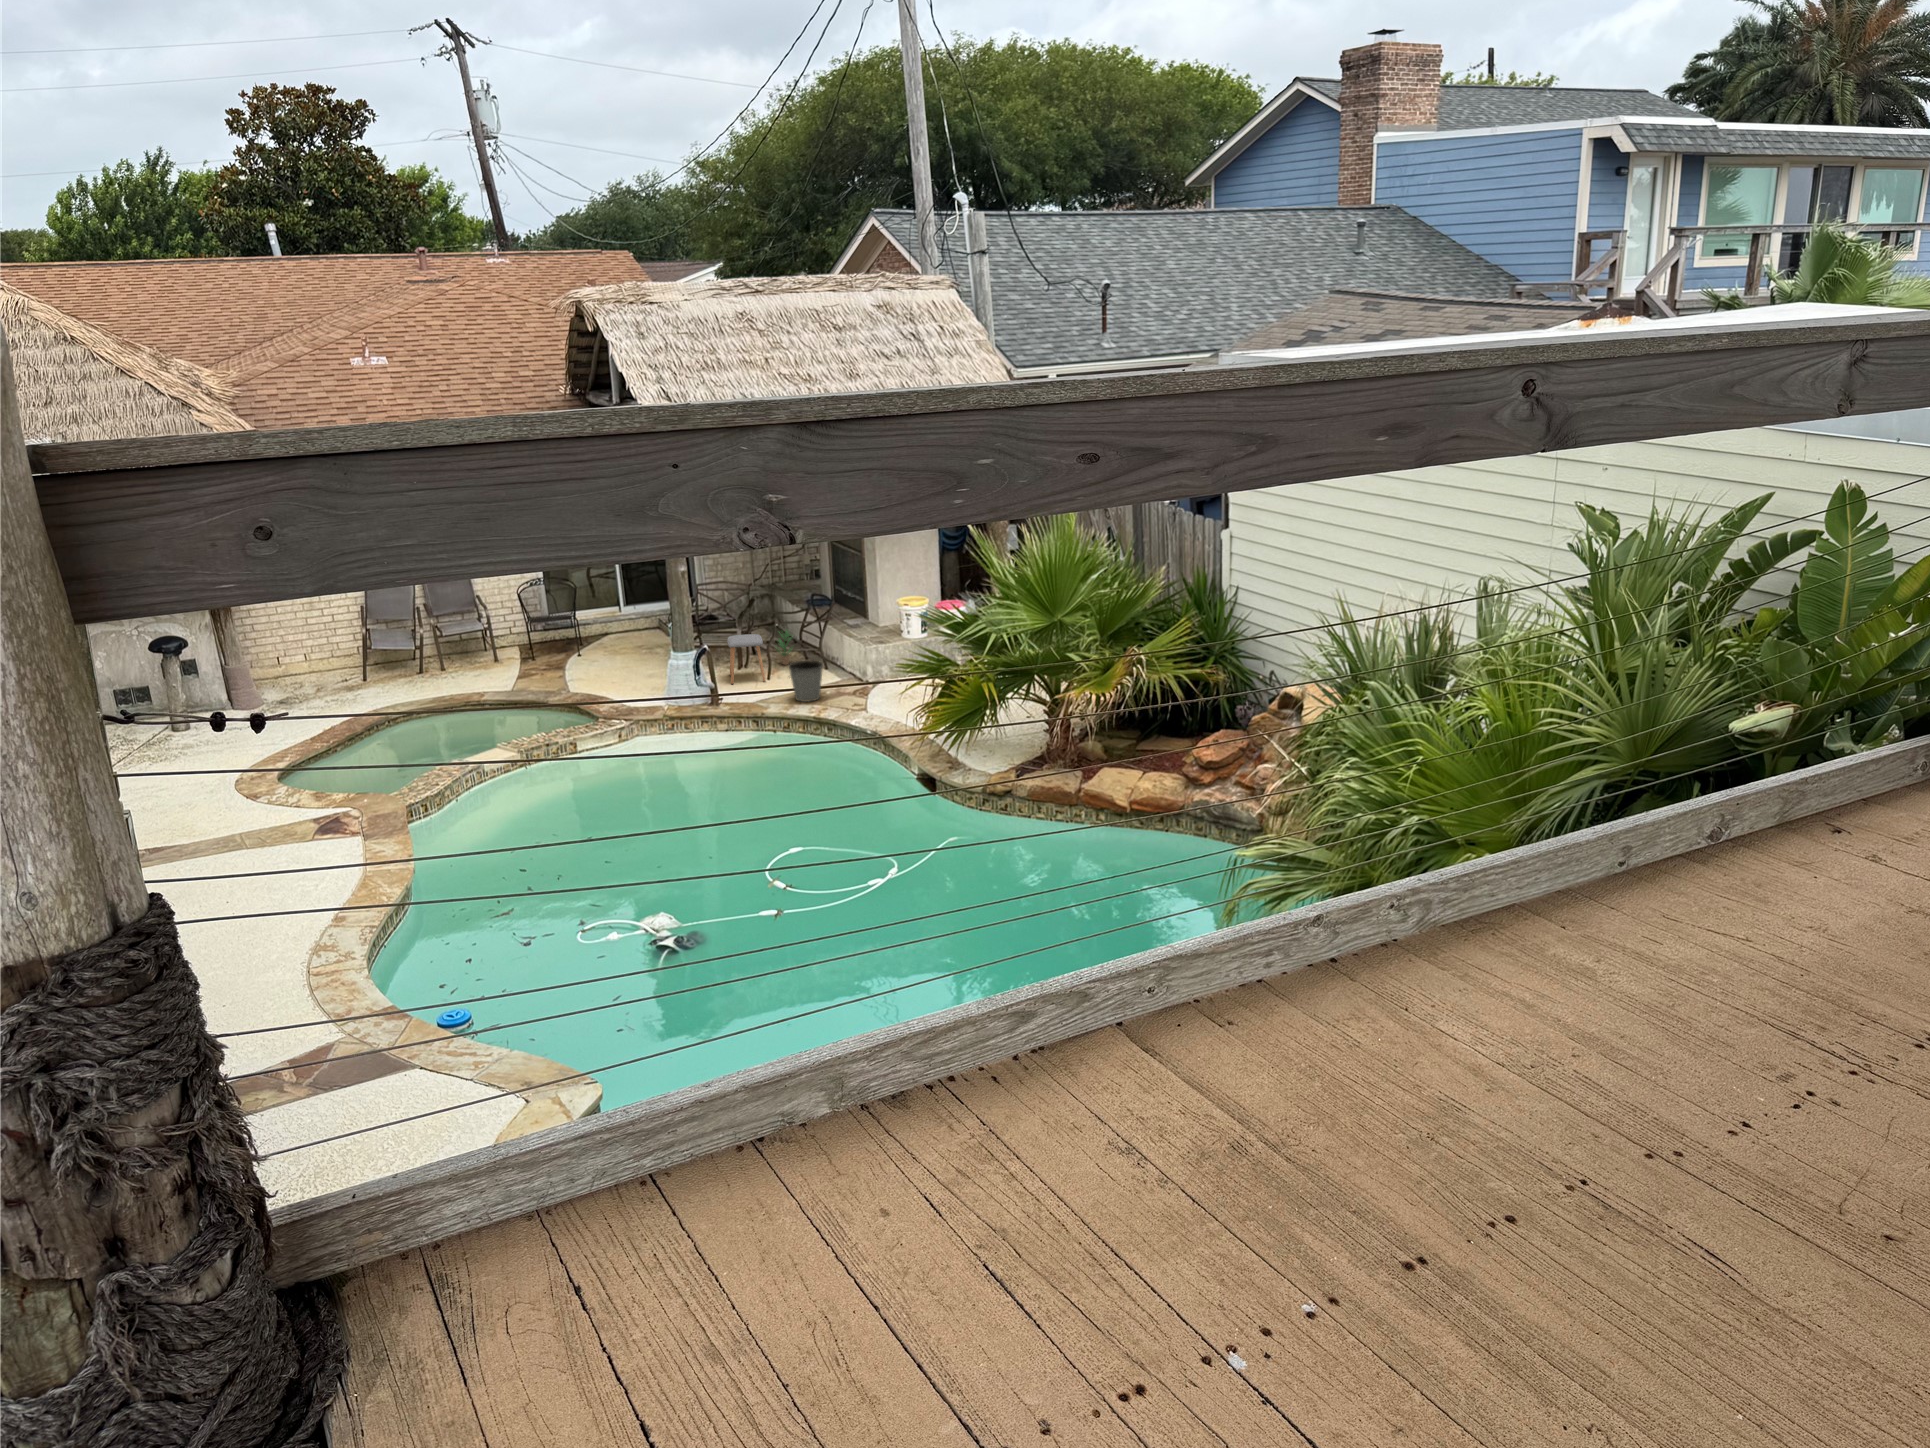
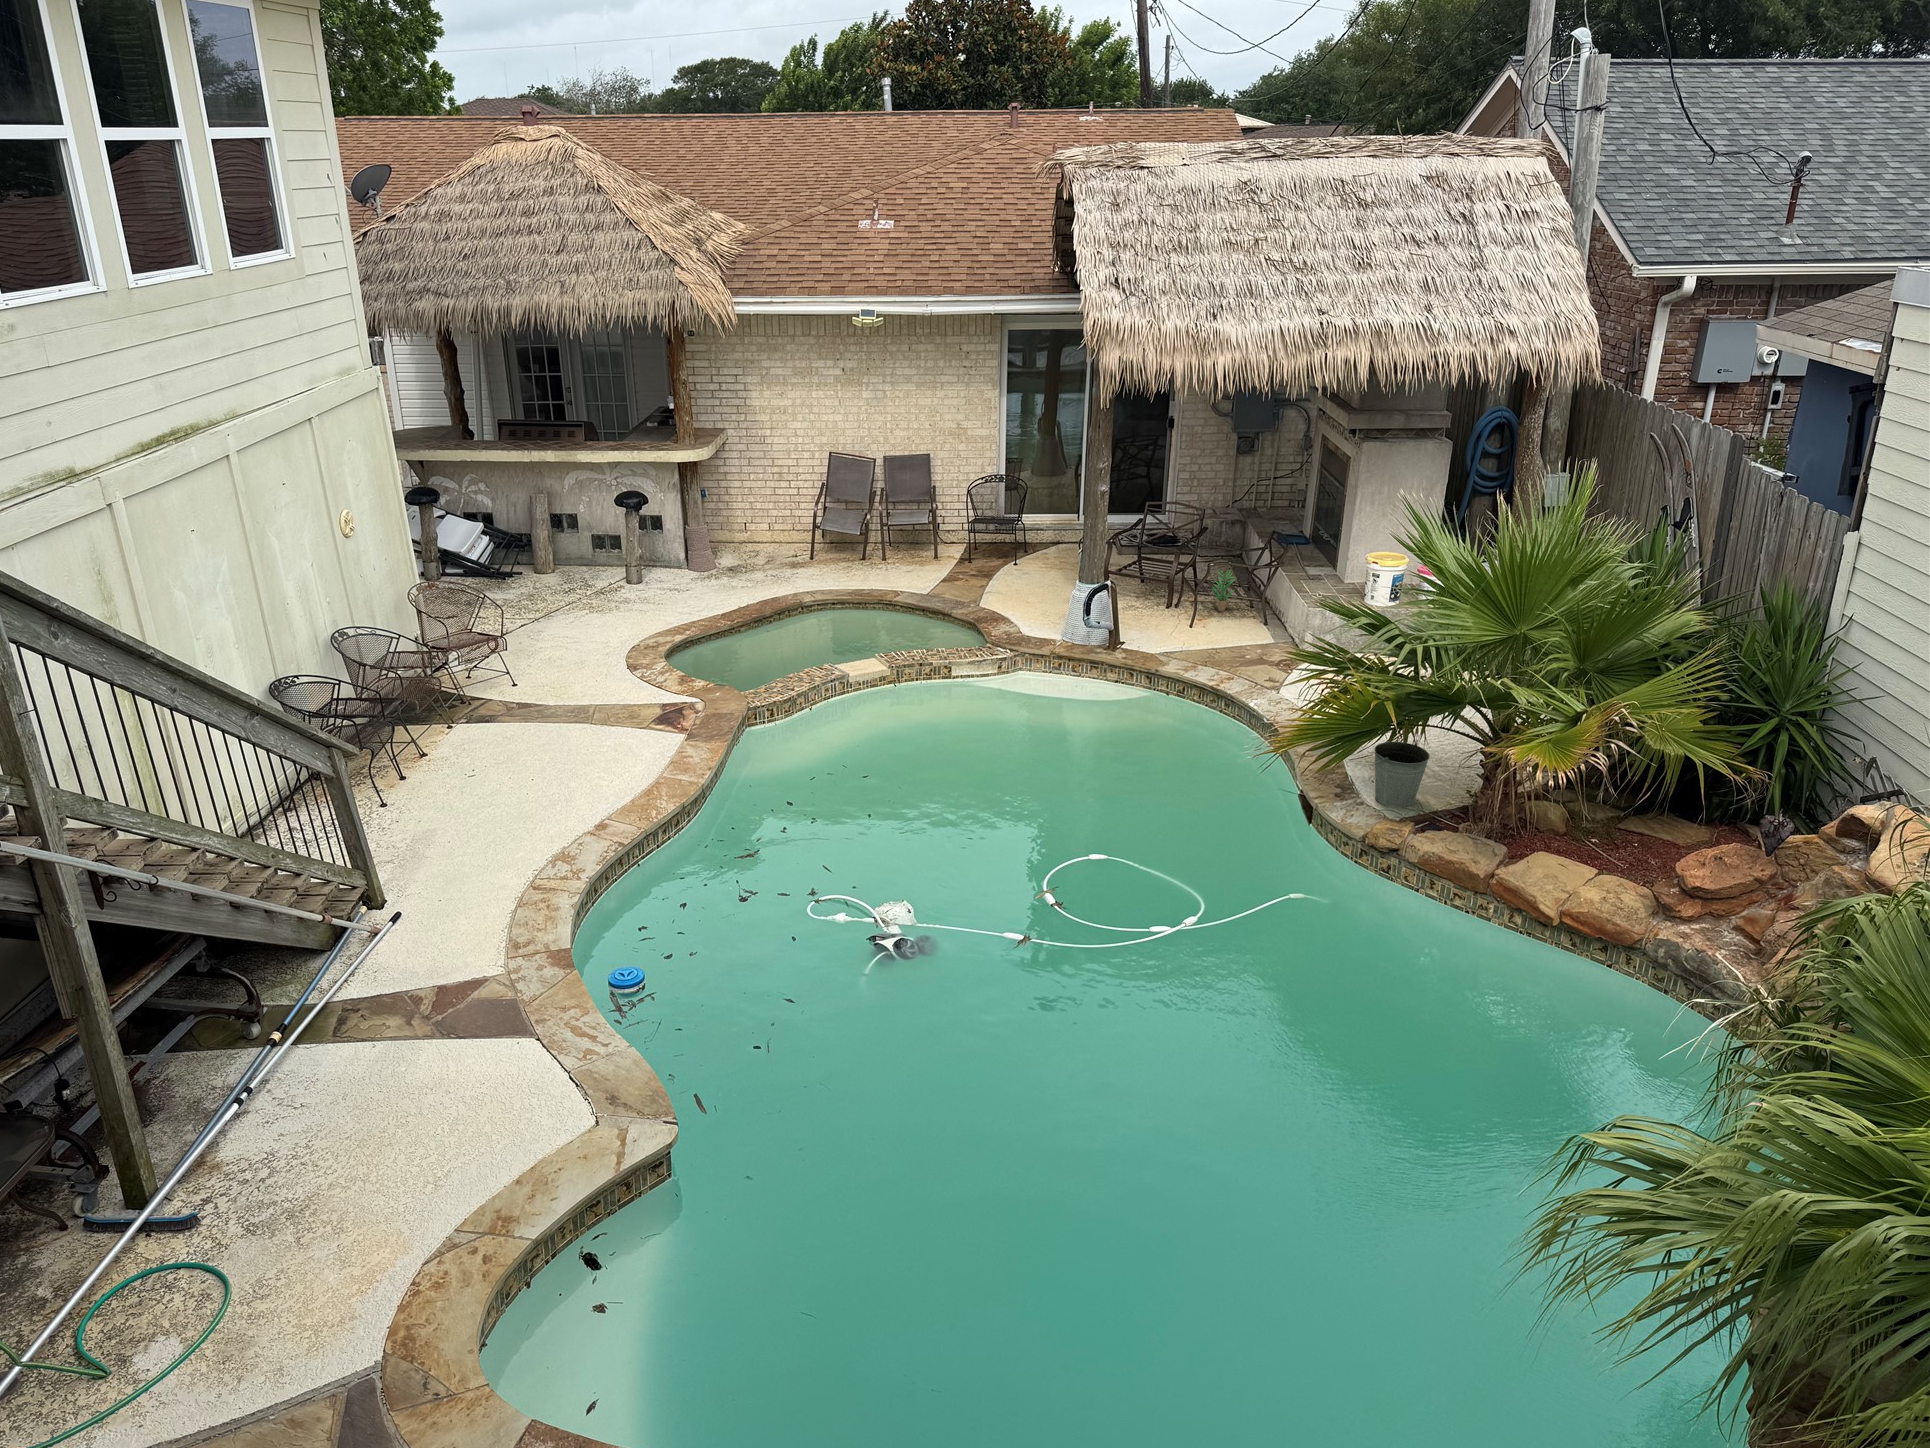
stool: present [727,634,766,684] -> none [1144,569,1192,630]
bucket: present [789,660,823,702] -> present [1370,741,1430,807]

